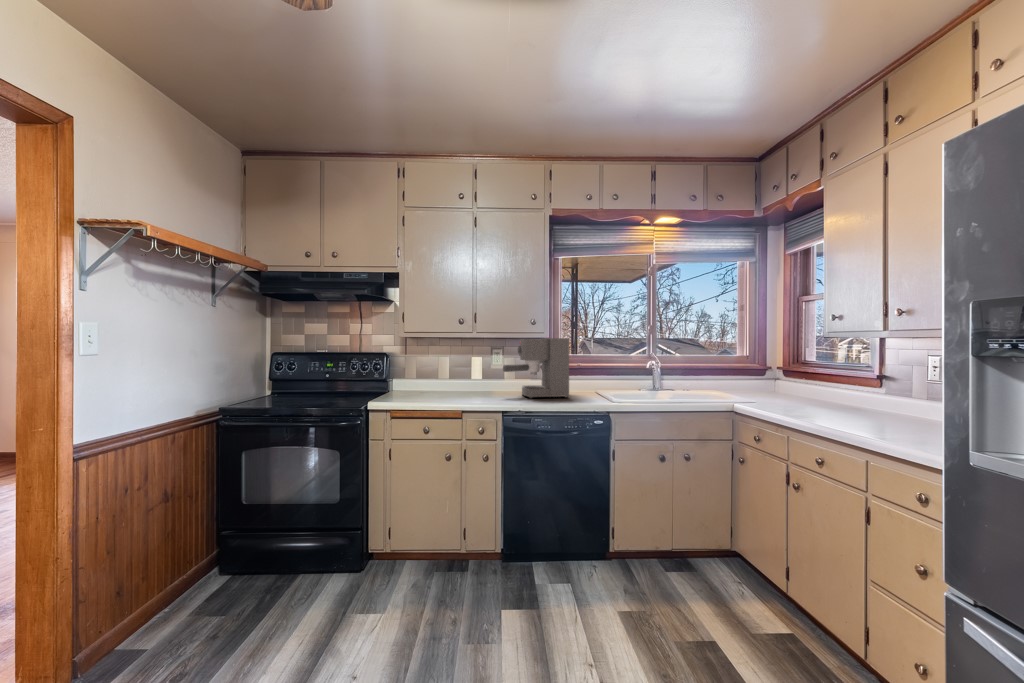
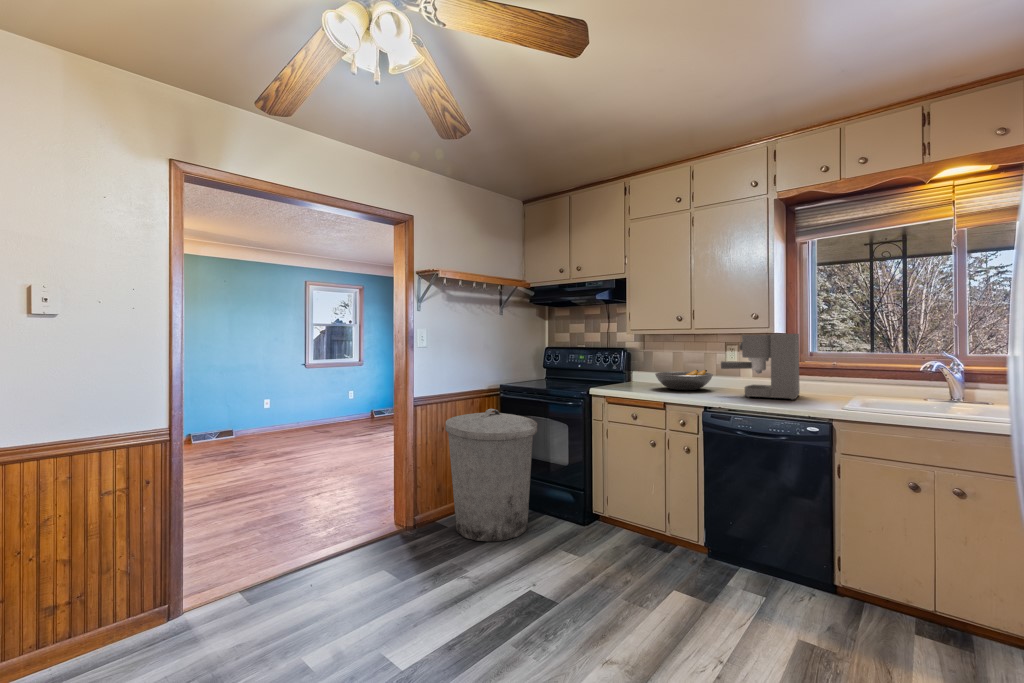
fruit bowl: none [430,373,487,395] -> present [655,370,713,390]
trash can: none [143,443,304,654] -> present [445,409,537,542]

